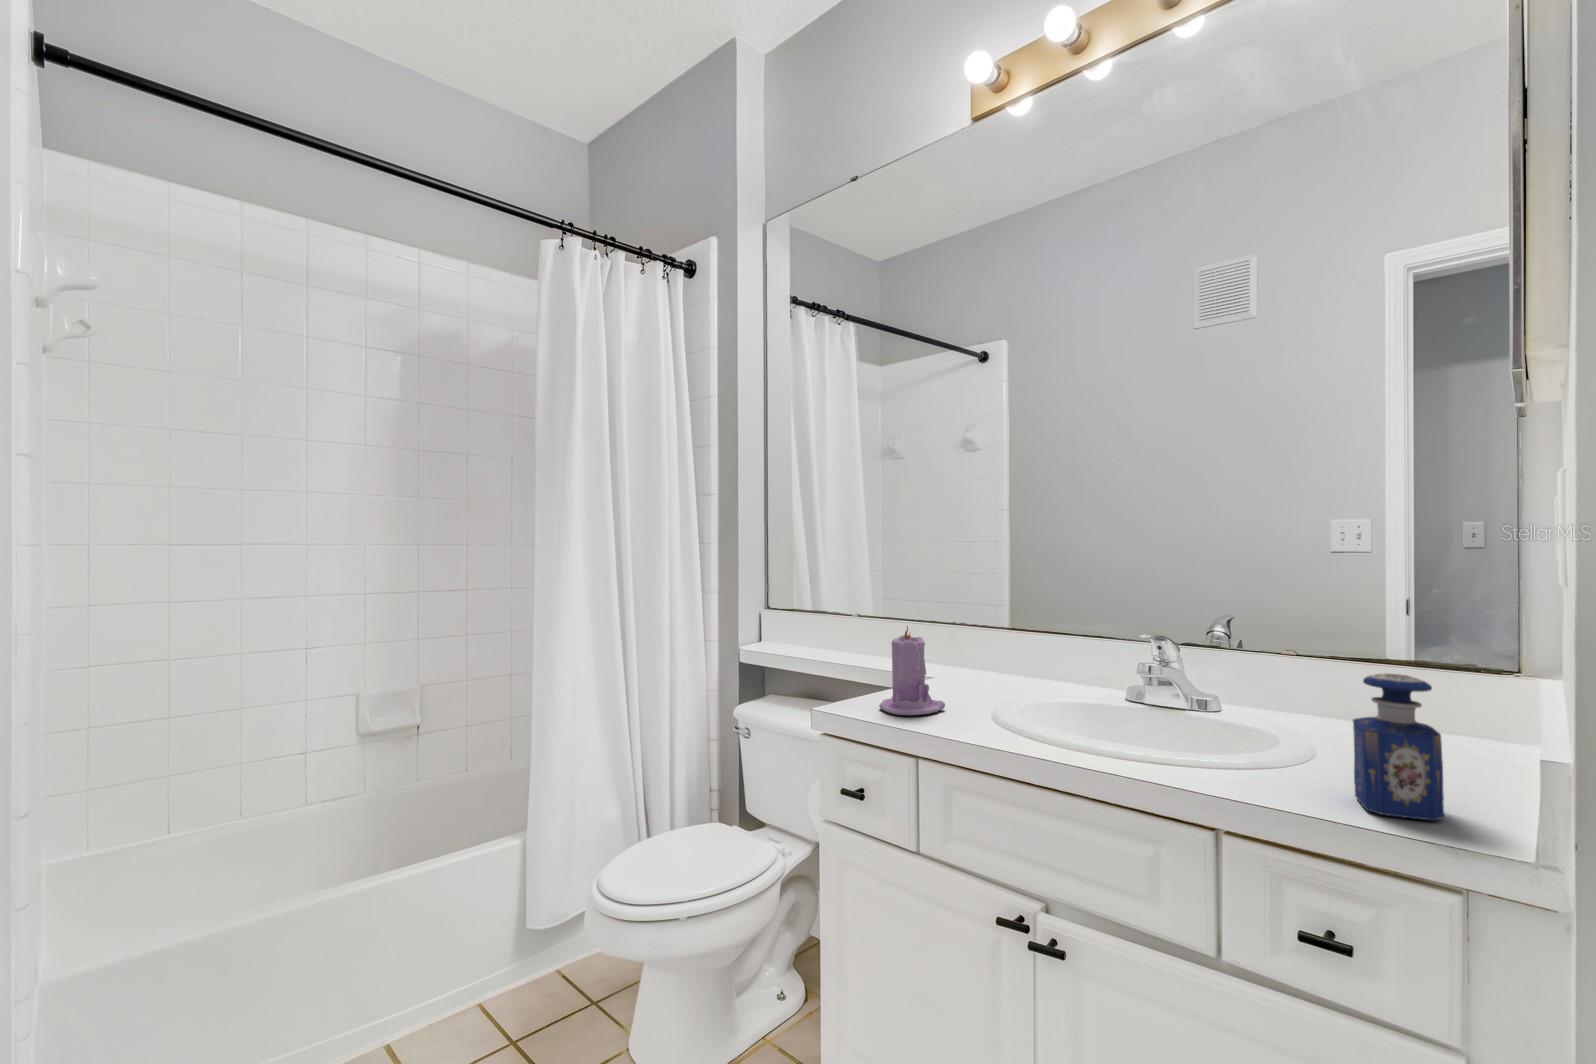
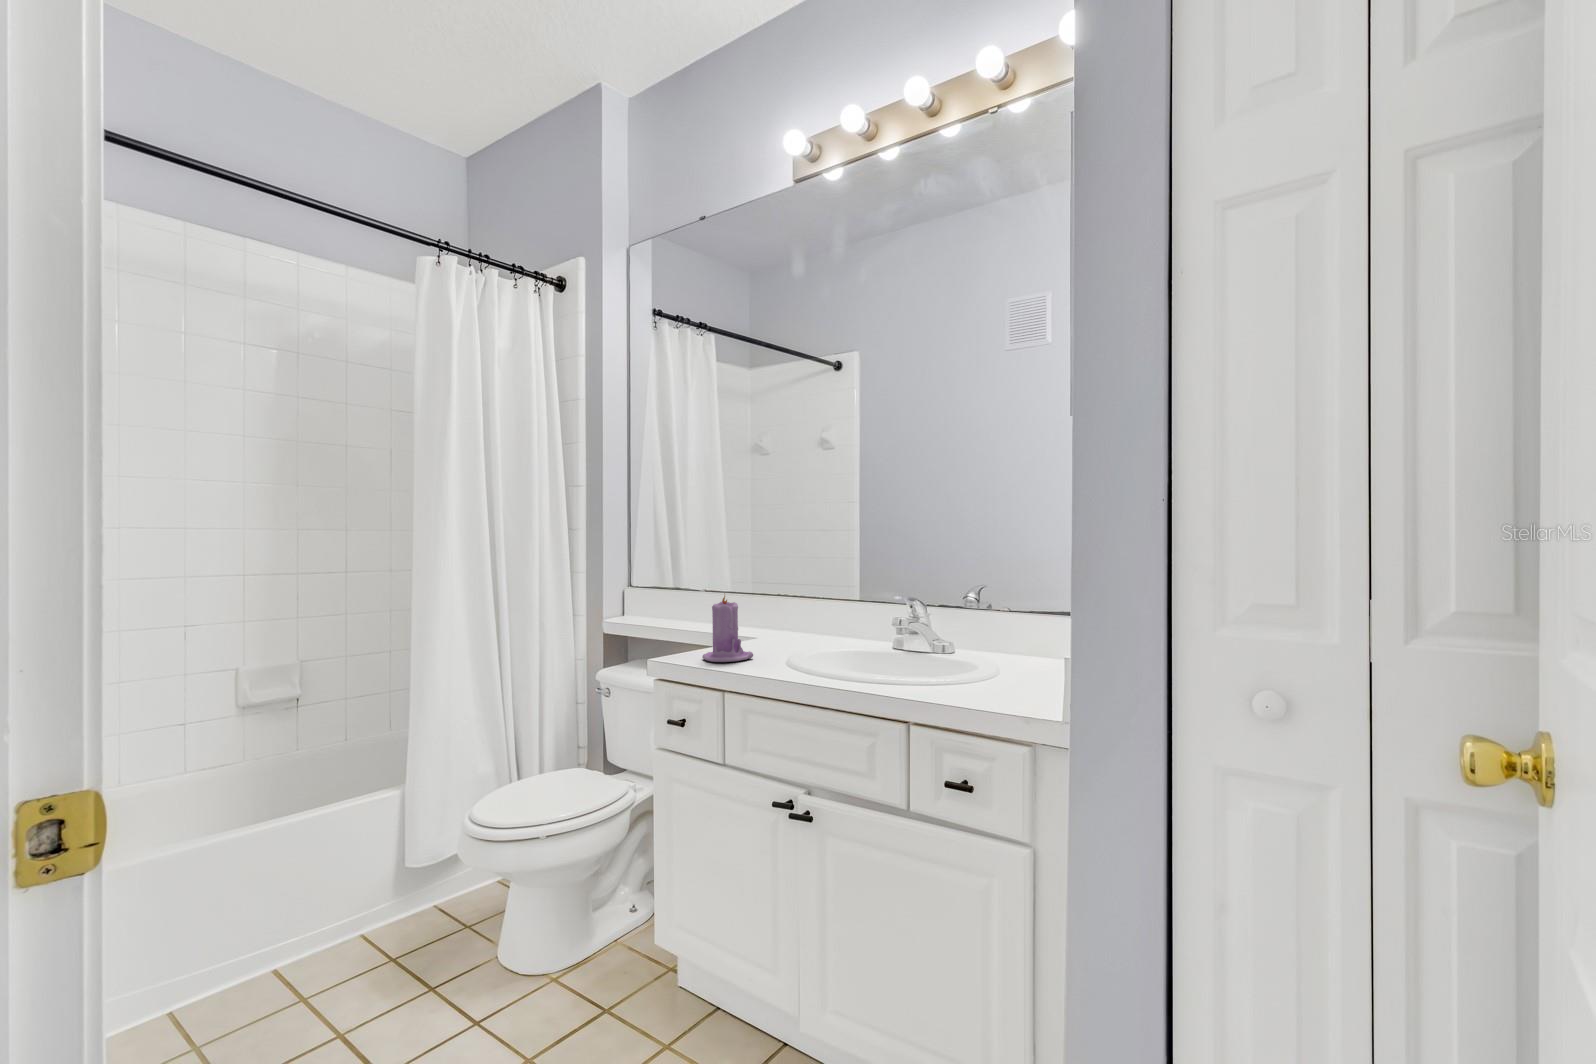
perfume bottle: present [1353,674,1444,821] -> none [988,613,1032,705]

